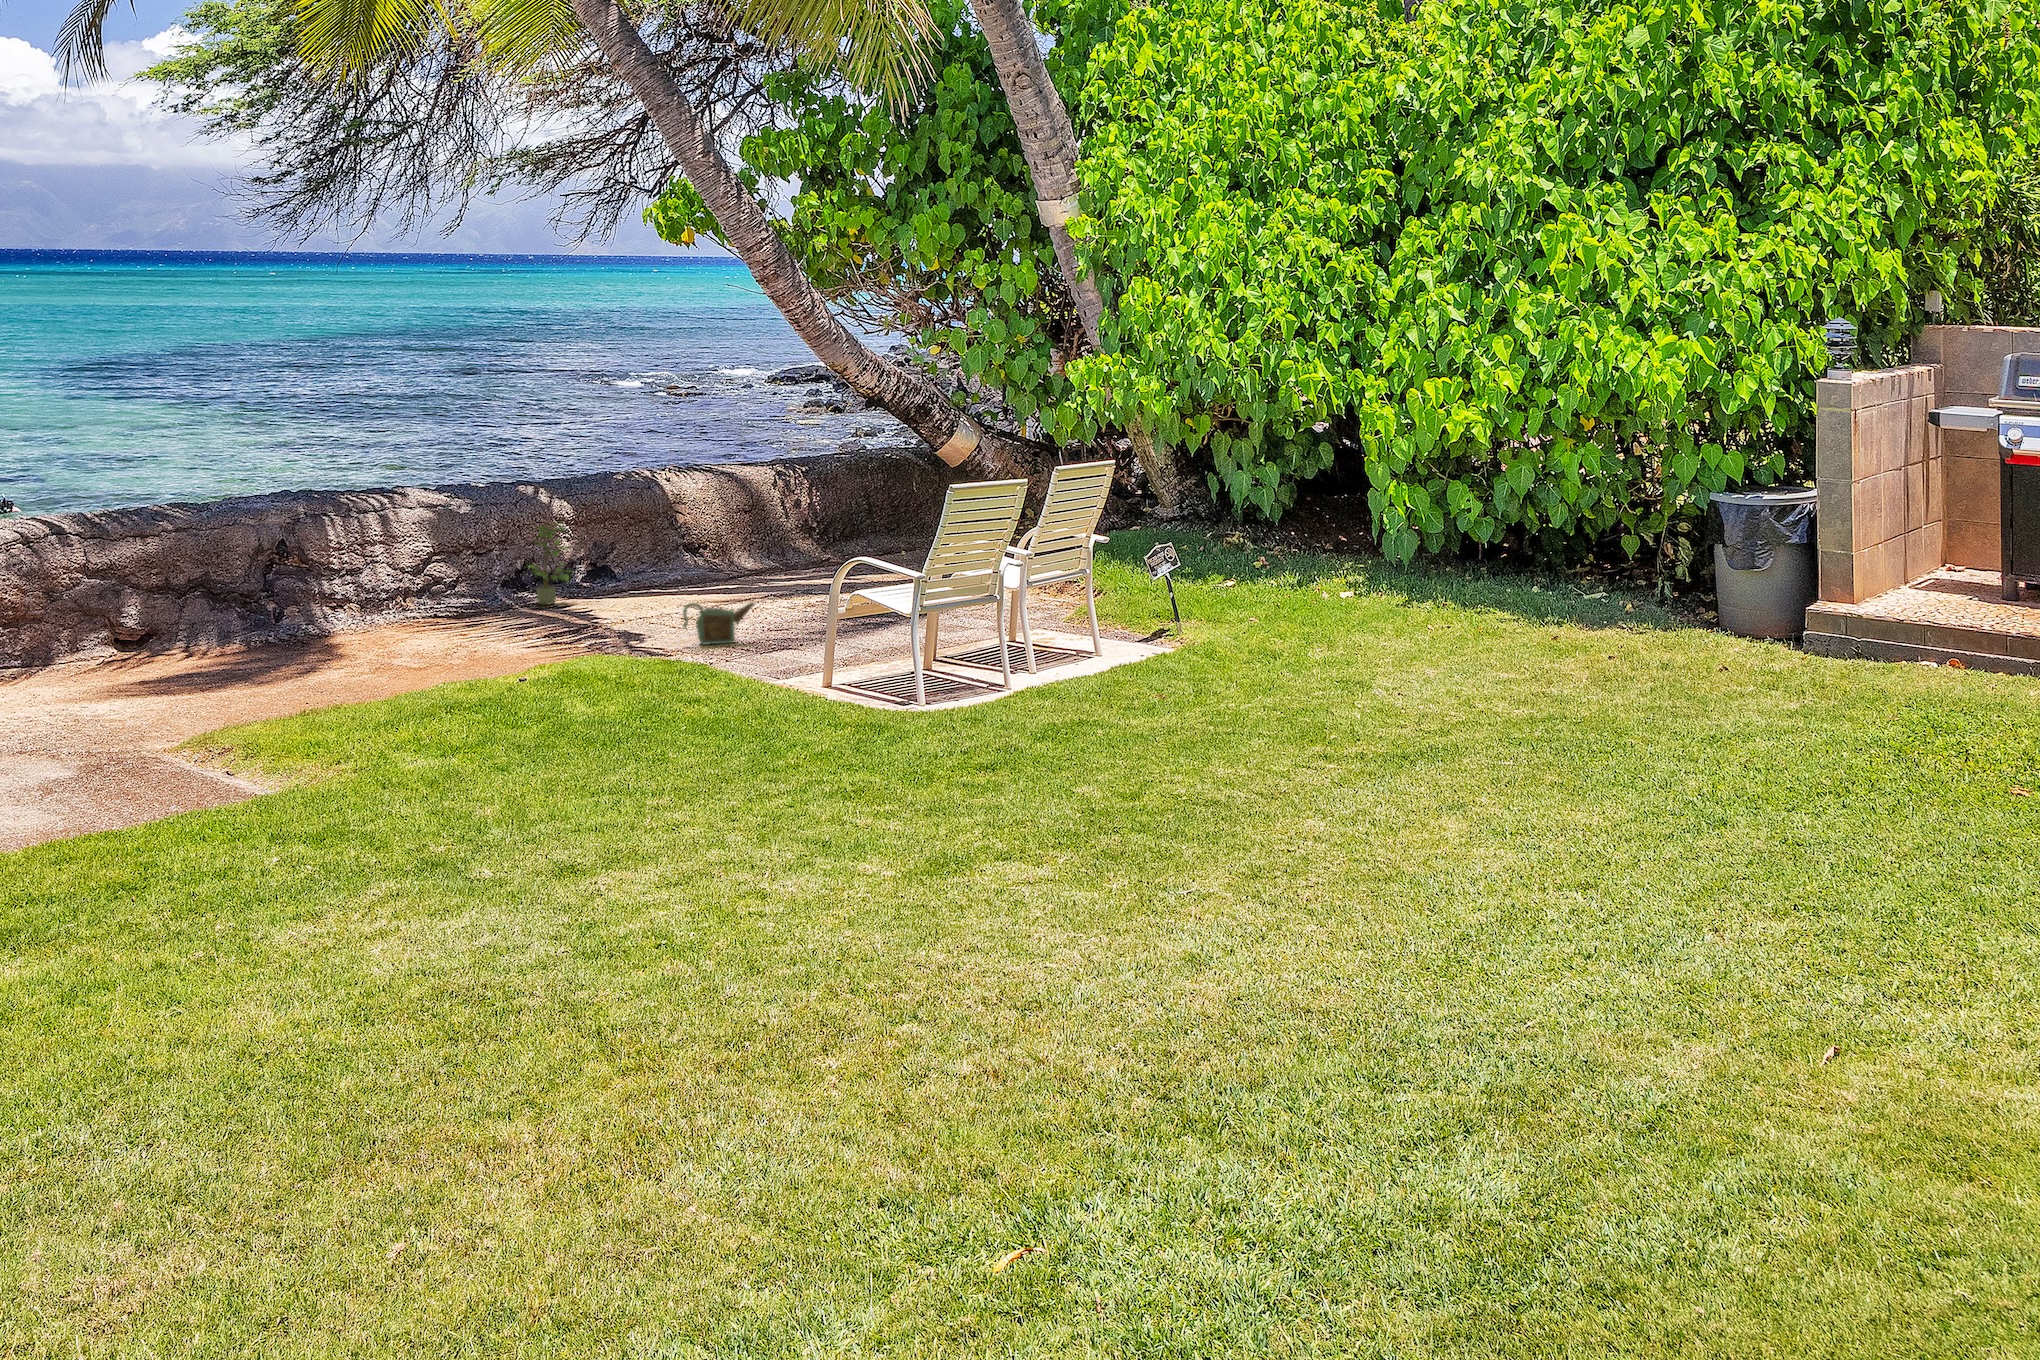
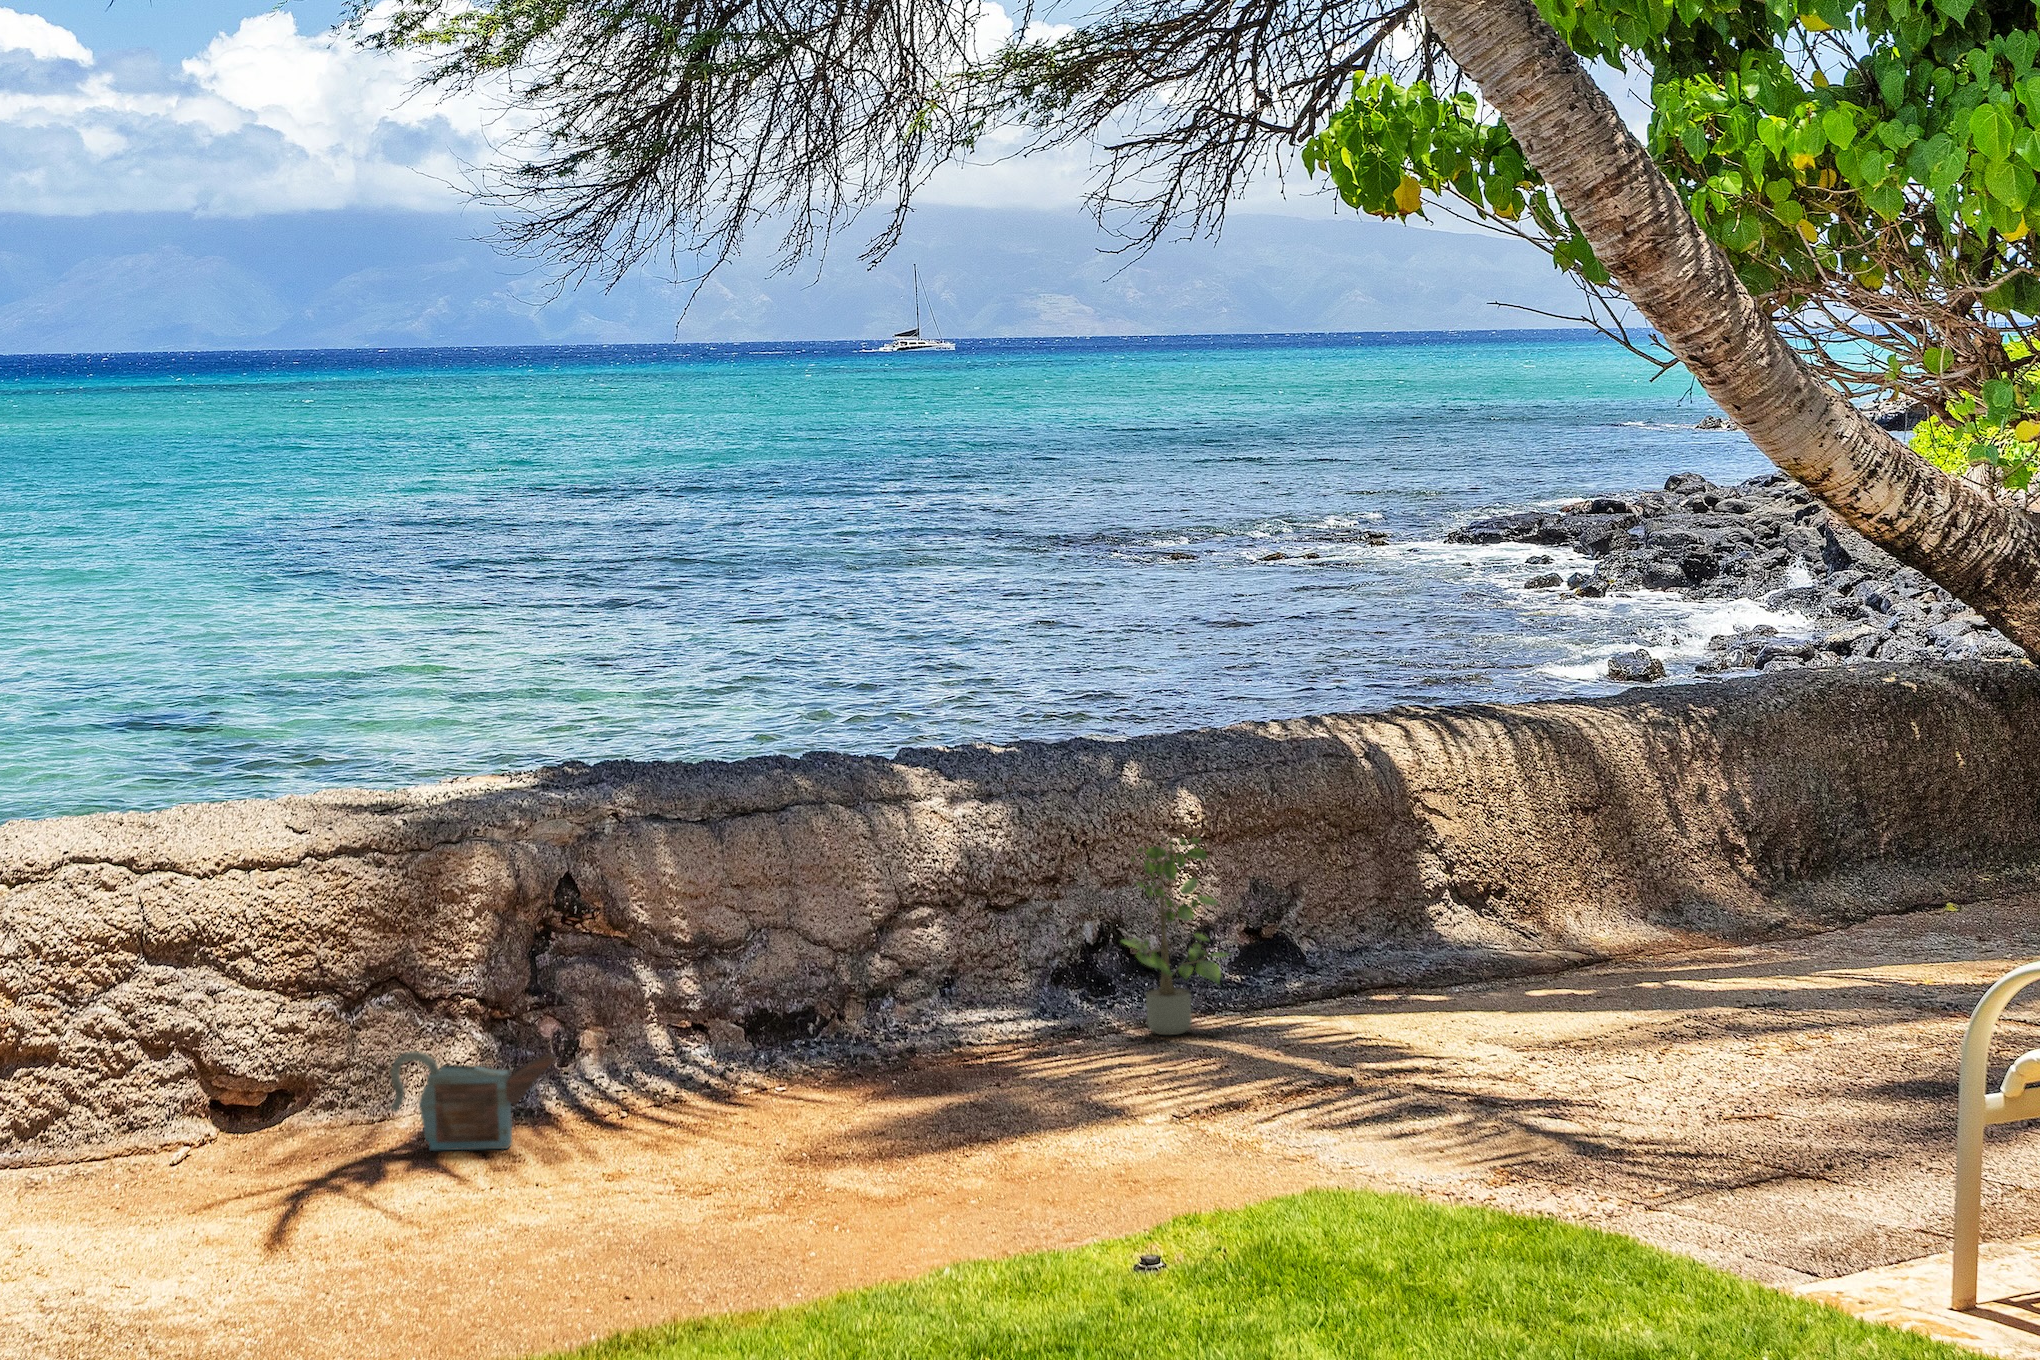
watering can: present [683,603,755,645] -> present [391,1051,556,1150]

